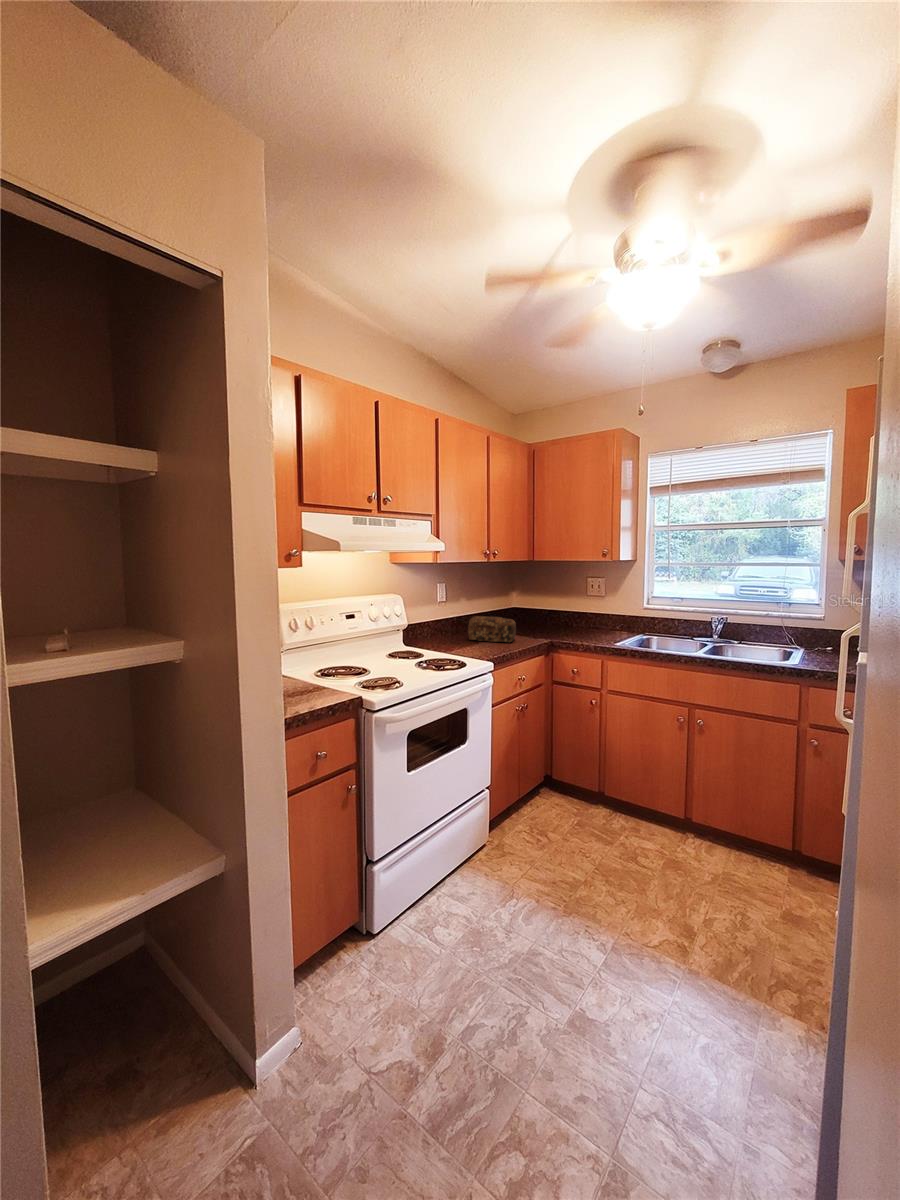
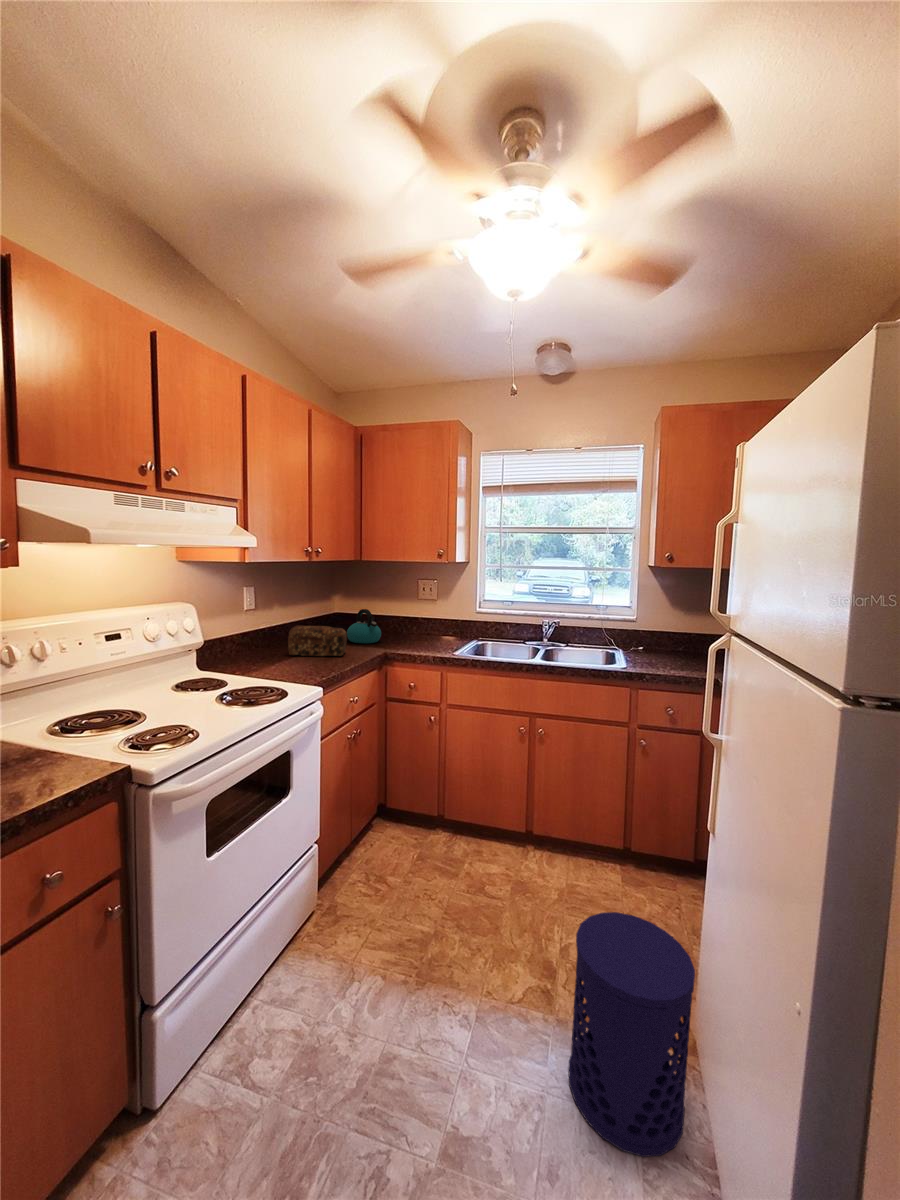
kettle: none [518,604,549,634] -> present [347,609,381,643]
waste bin: none [691,879,821,1097] -> present [569,912,695,1157]

